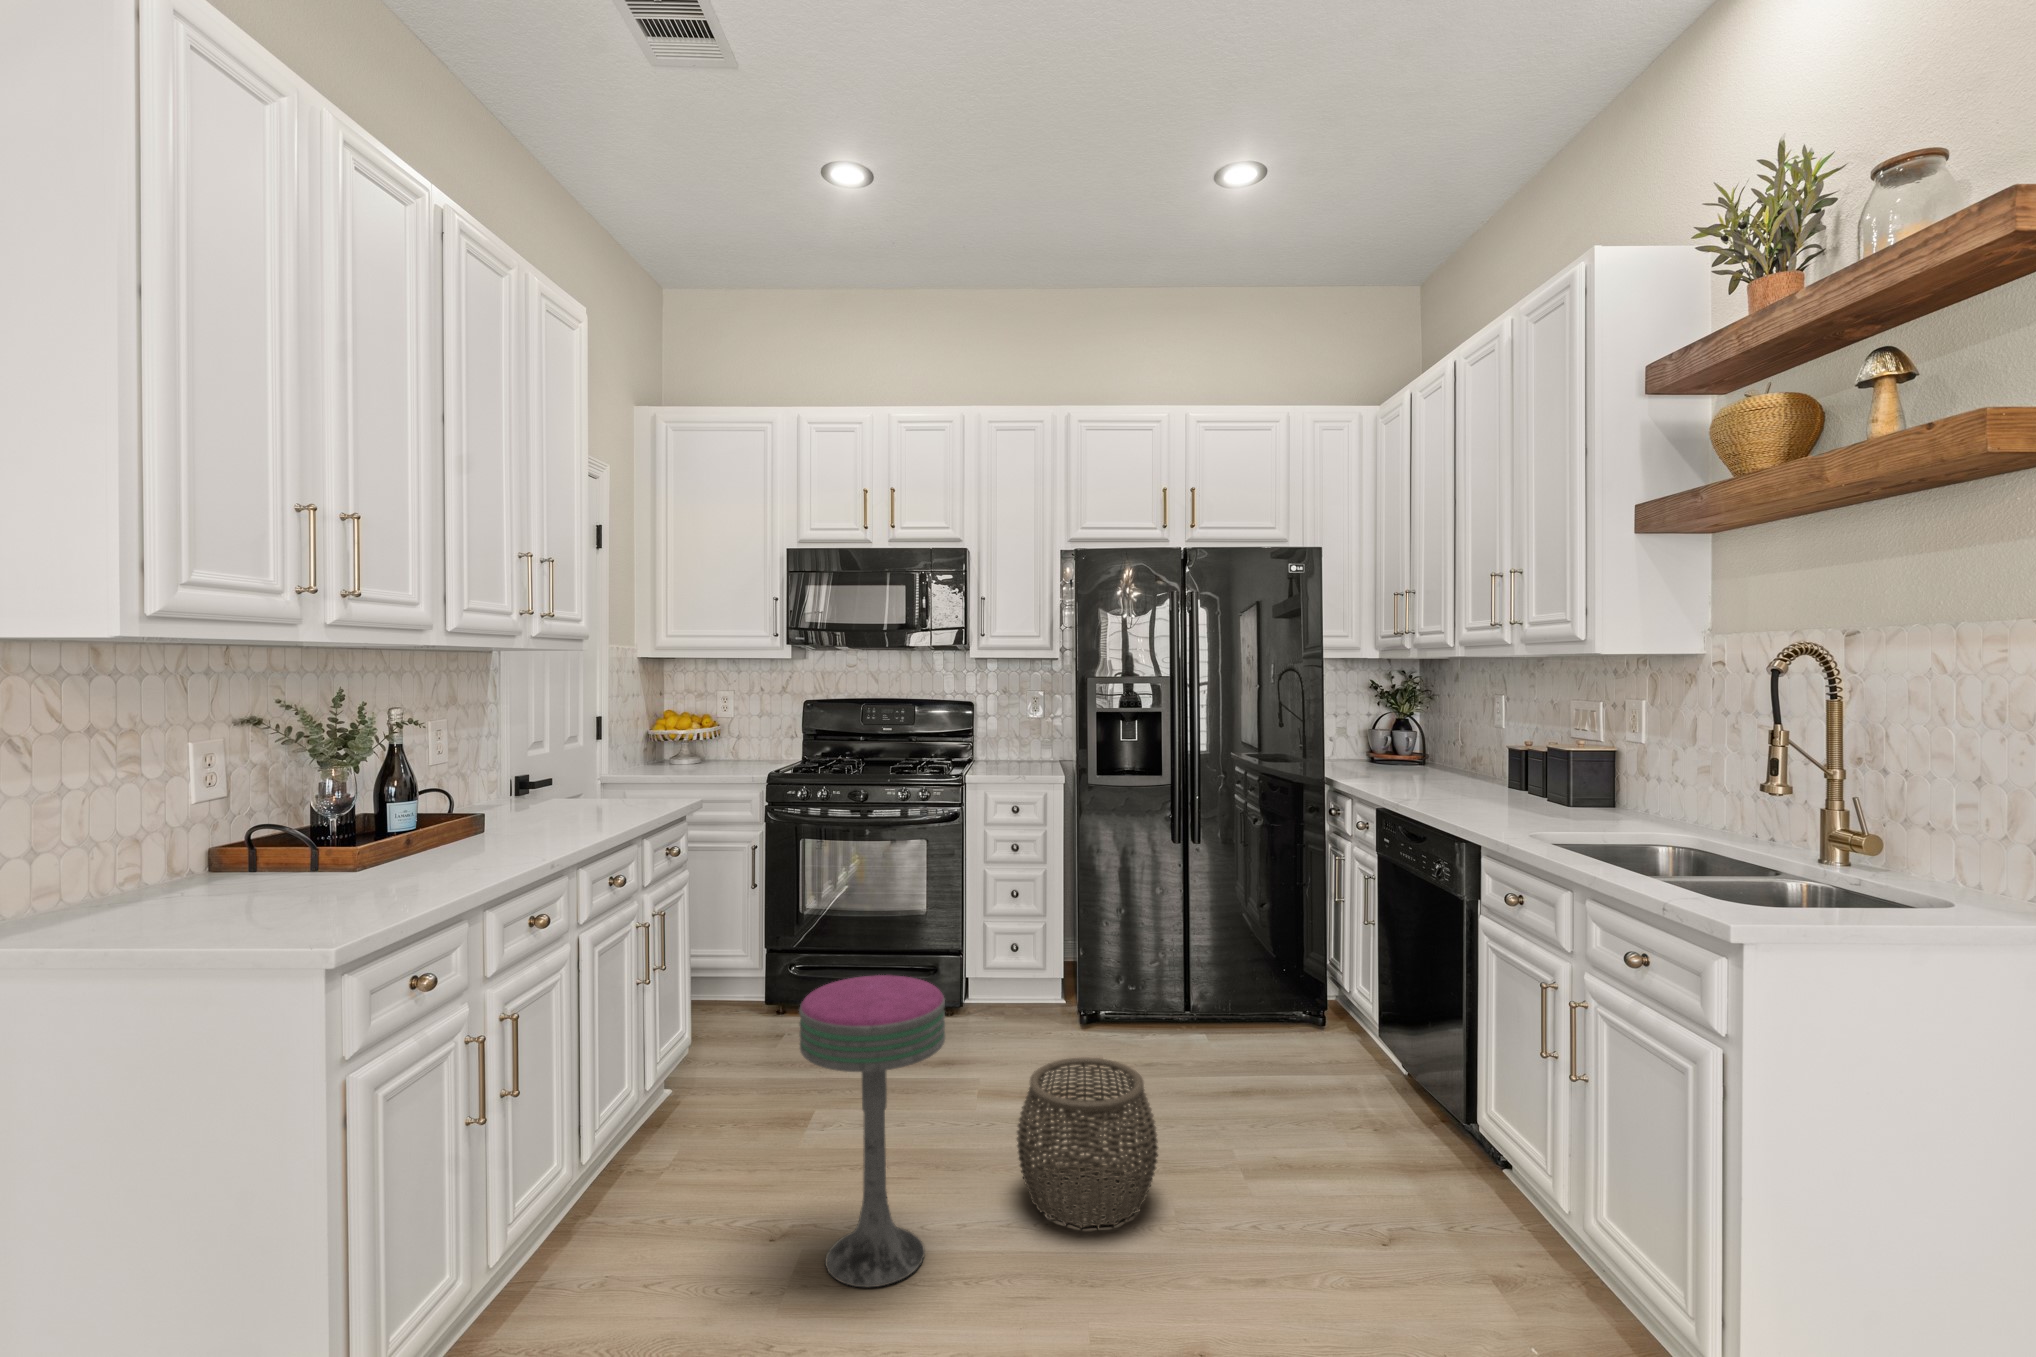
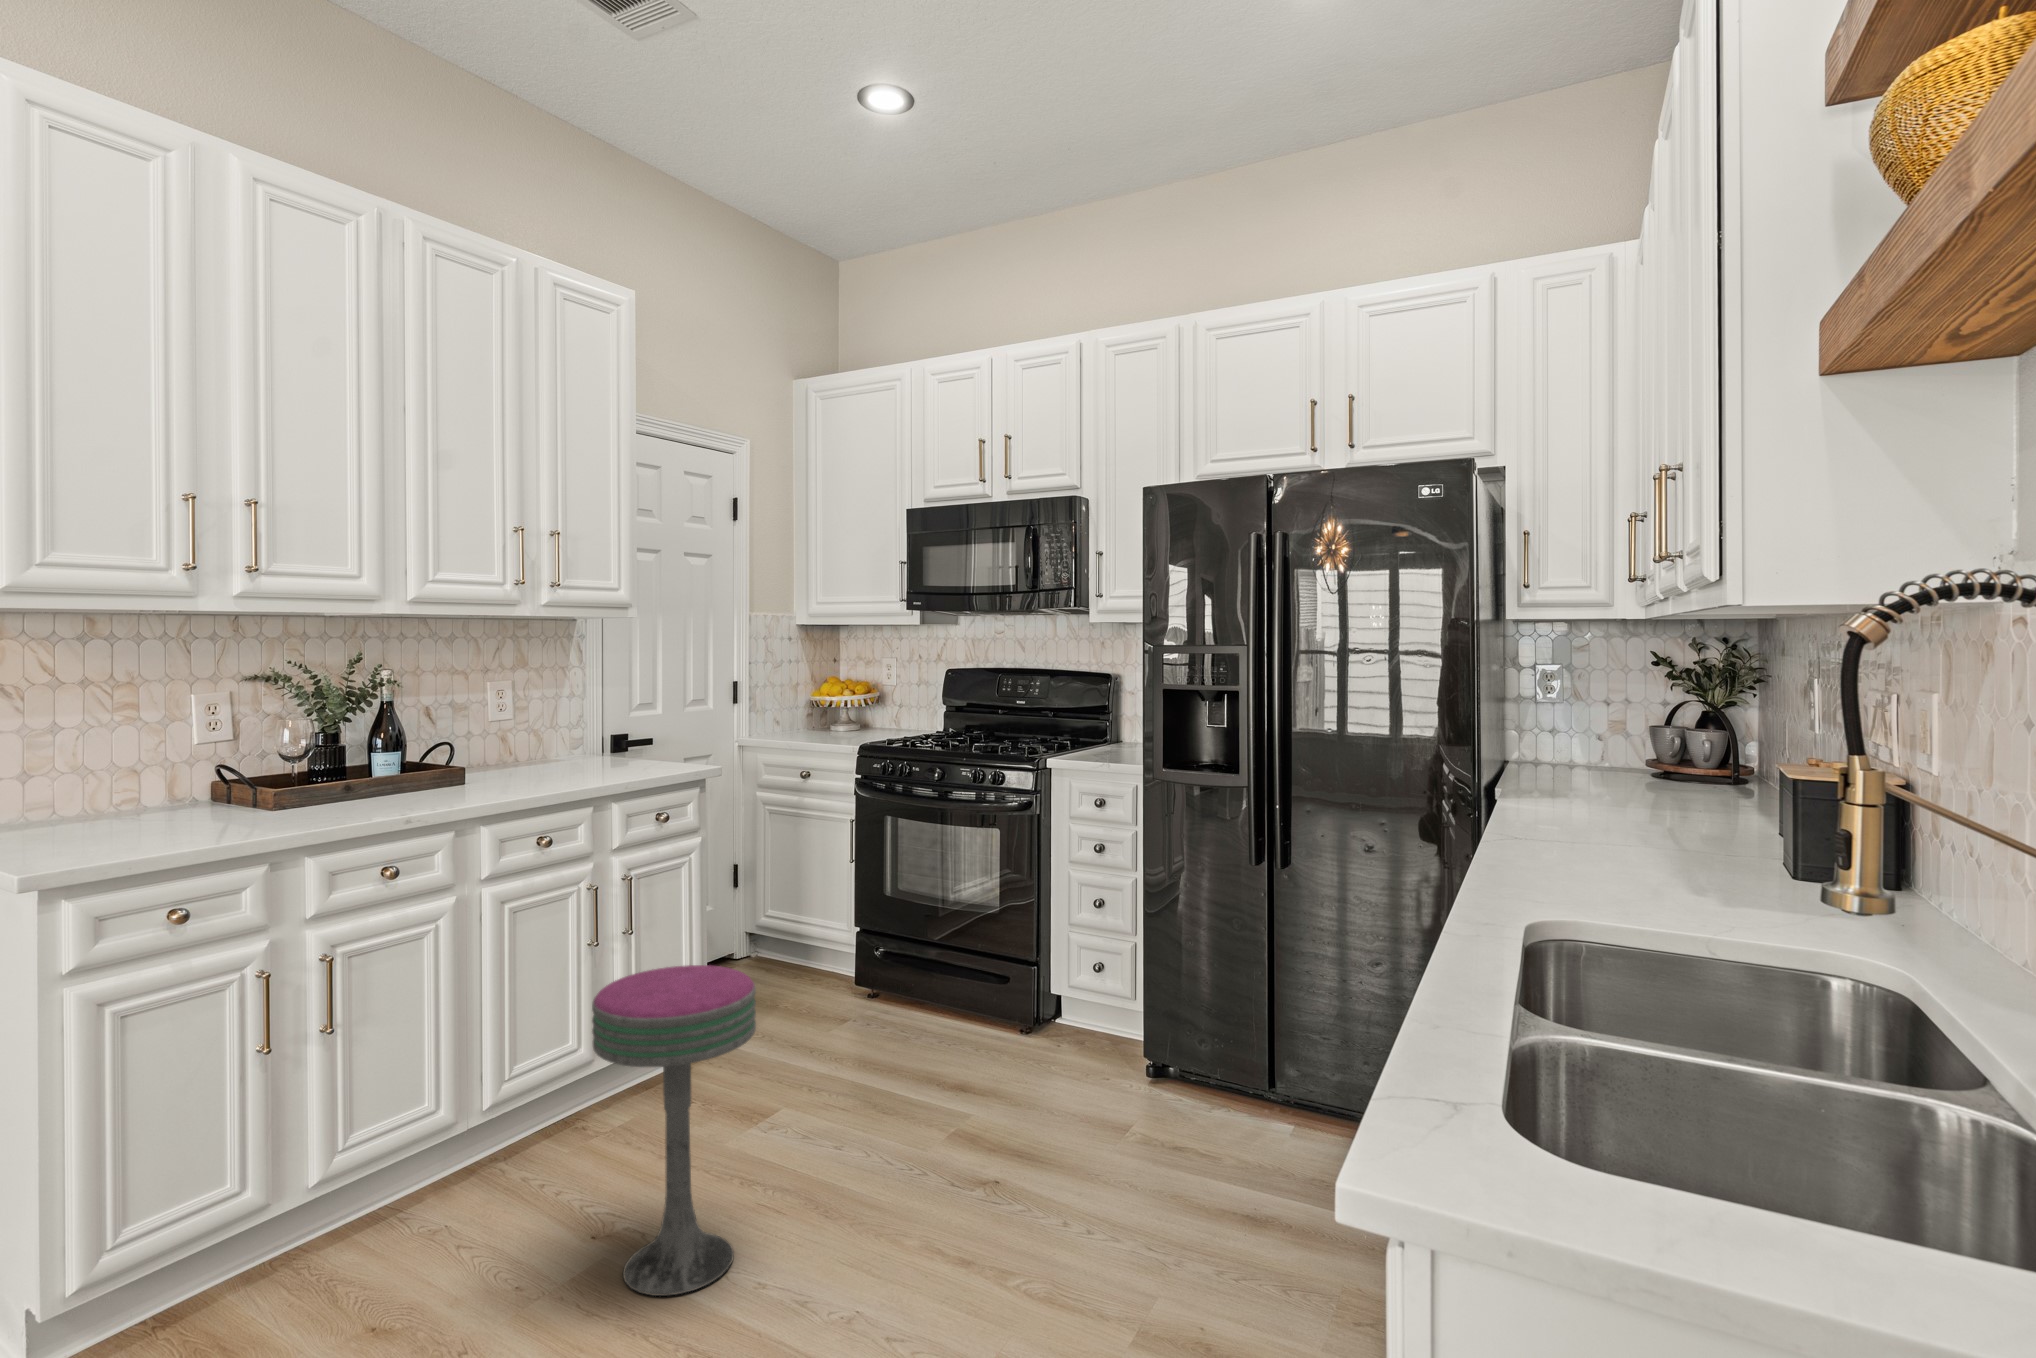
woven basket: present [1017,1058,1158,1228] -> none [856,1099,1024,1308]

